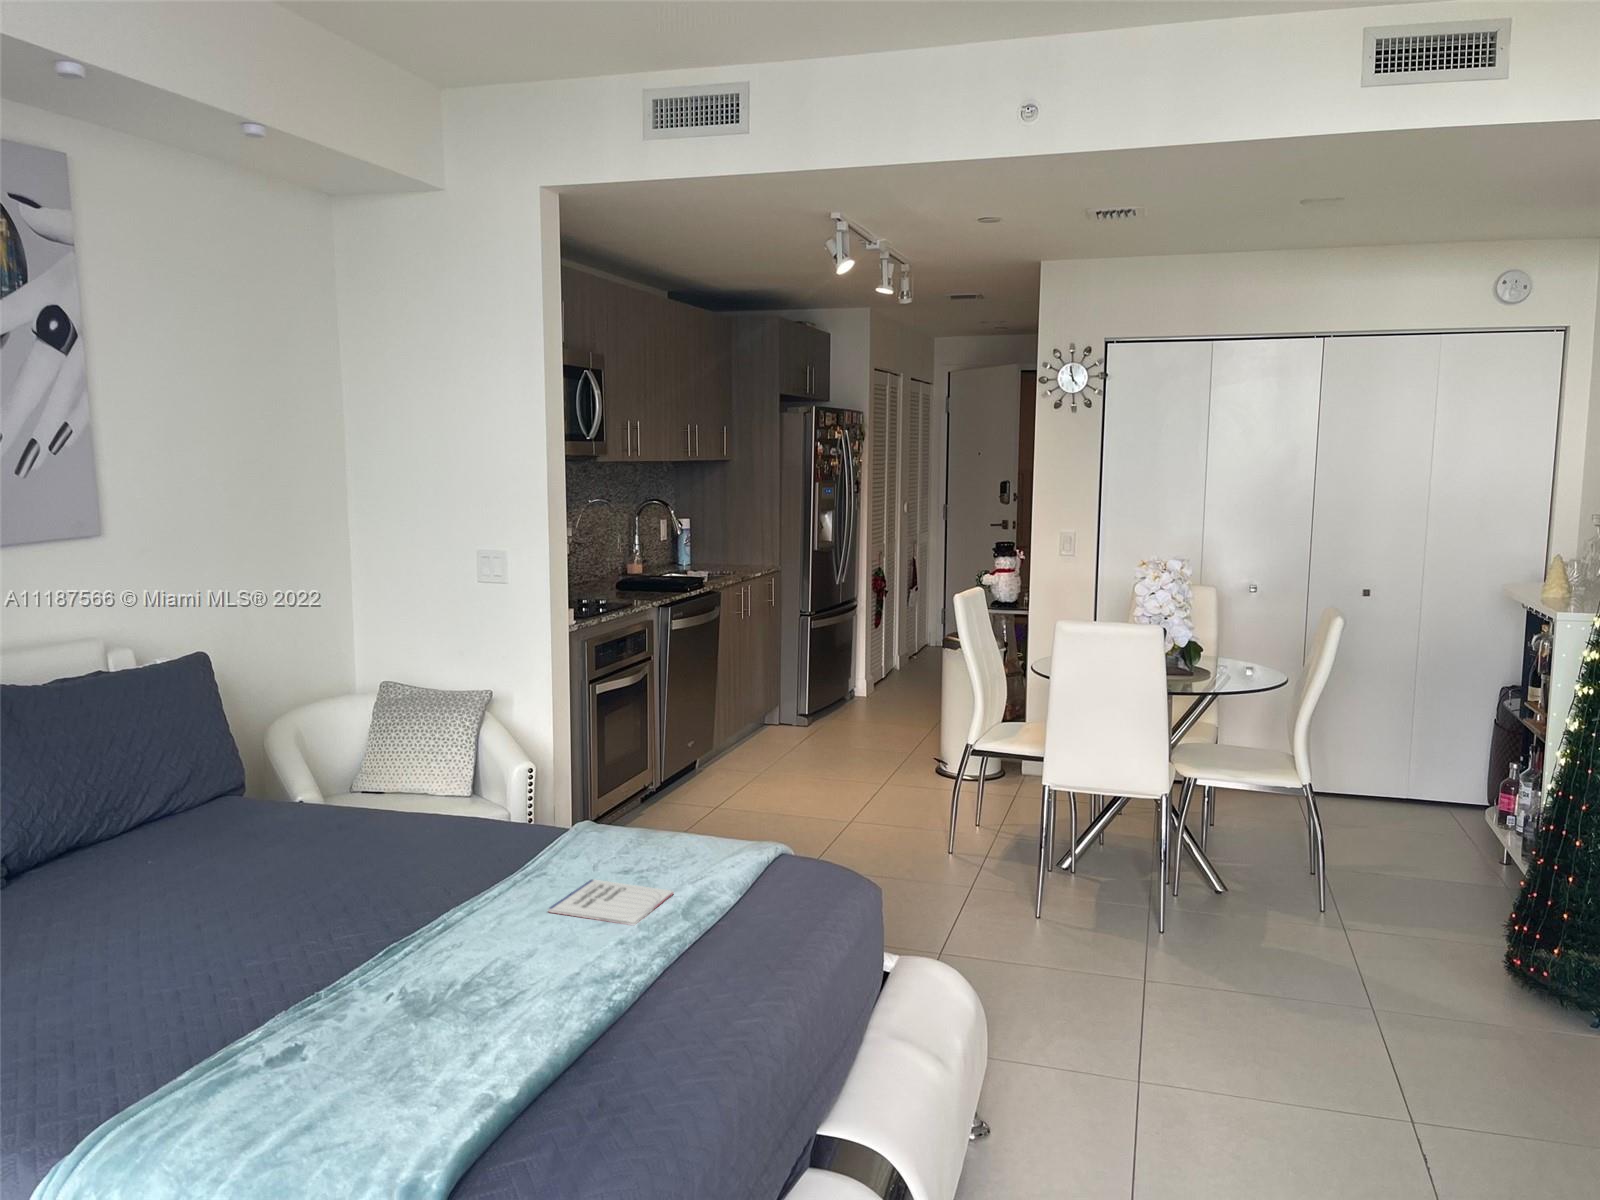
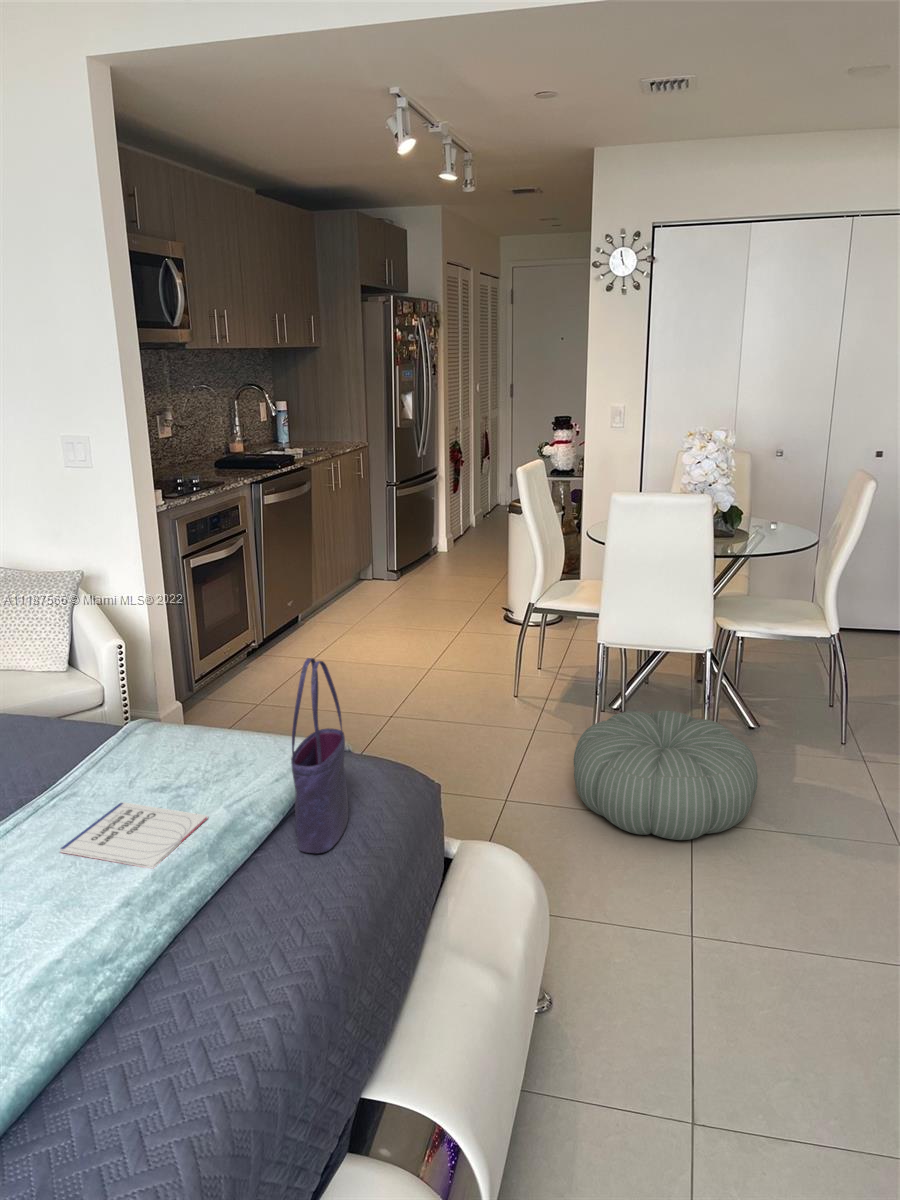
tote bag: none [757,744,802,925] -> present [291,658,348,853]
pouf: none [1015,860,1217,994] -> present [574,710,758,840]

